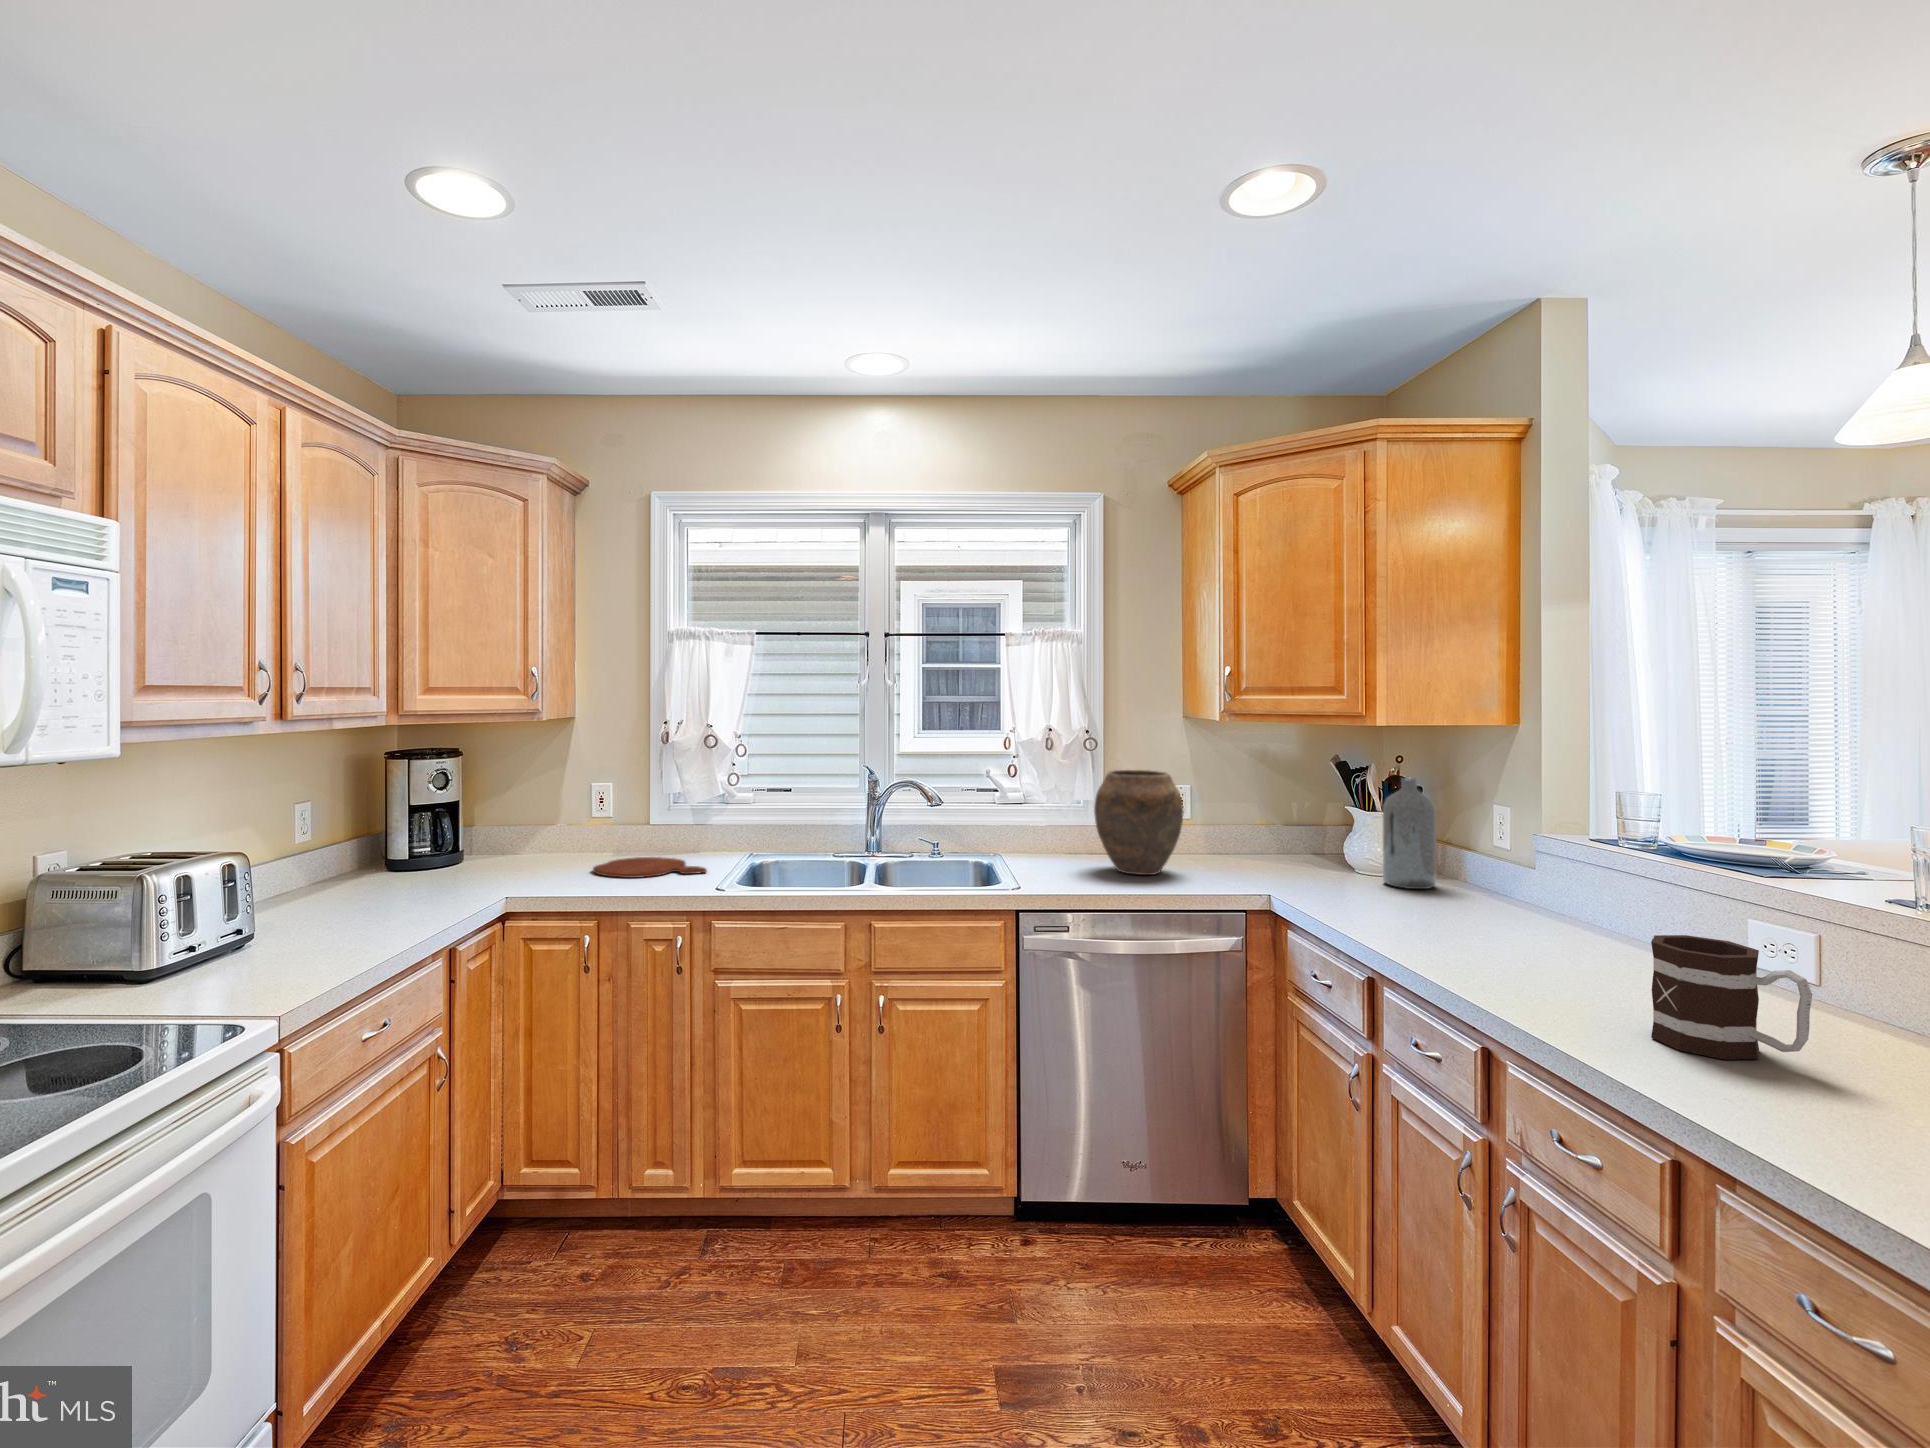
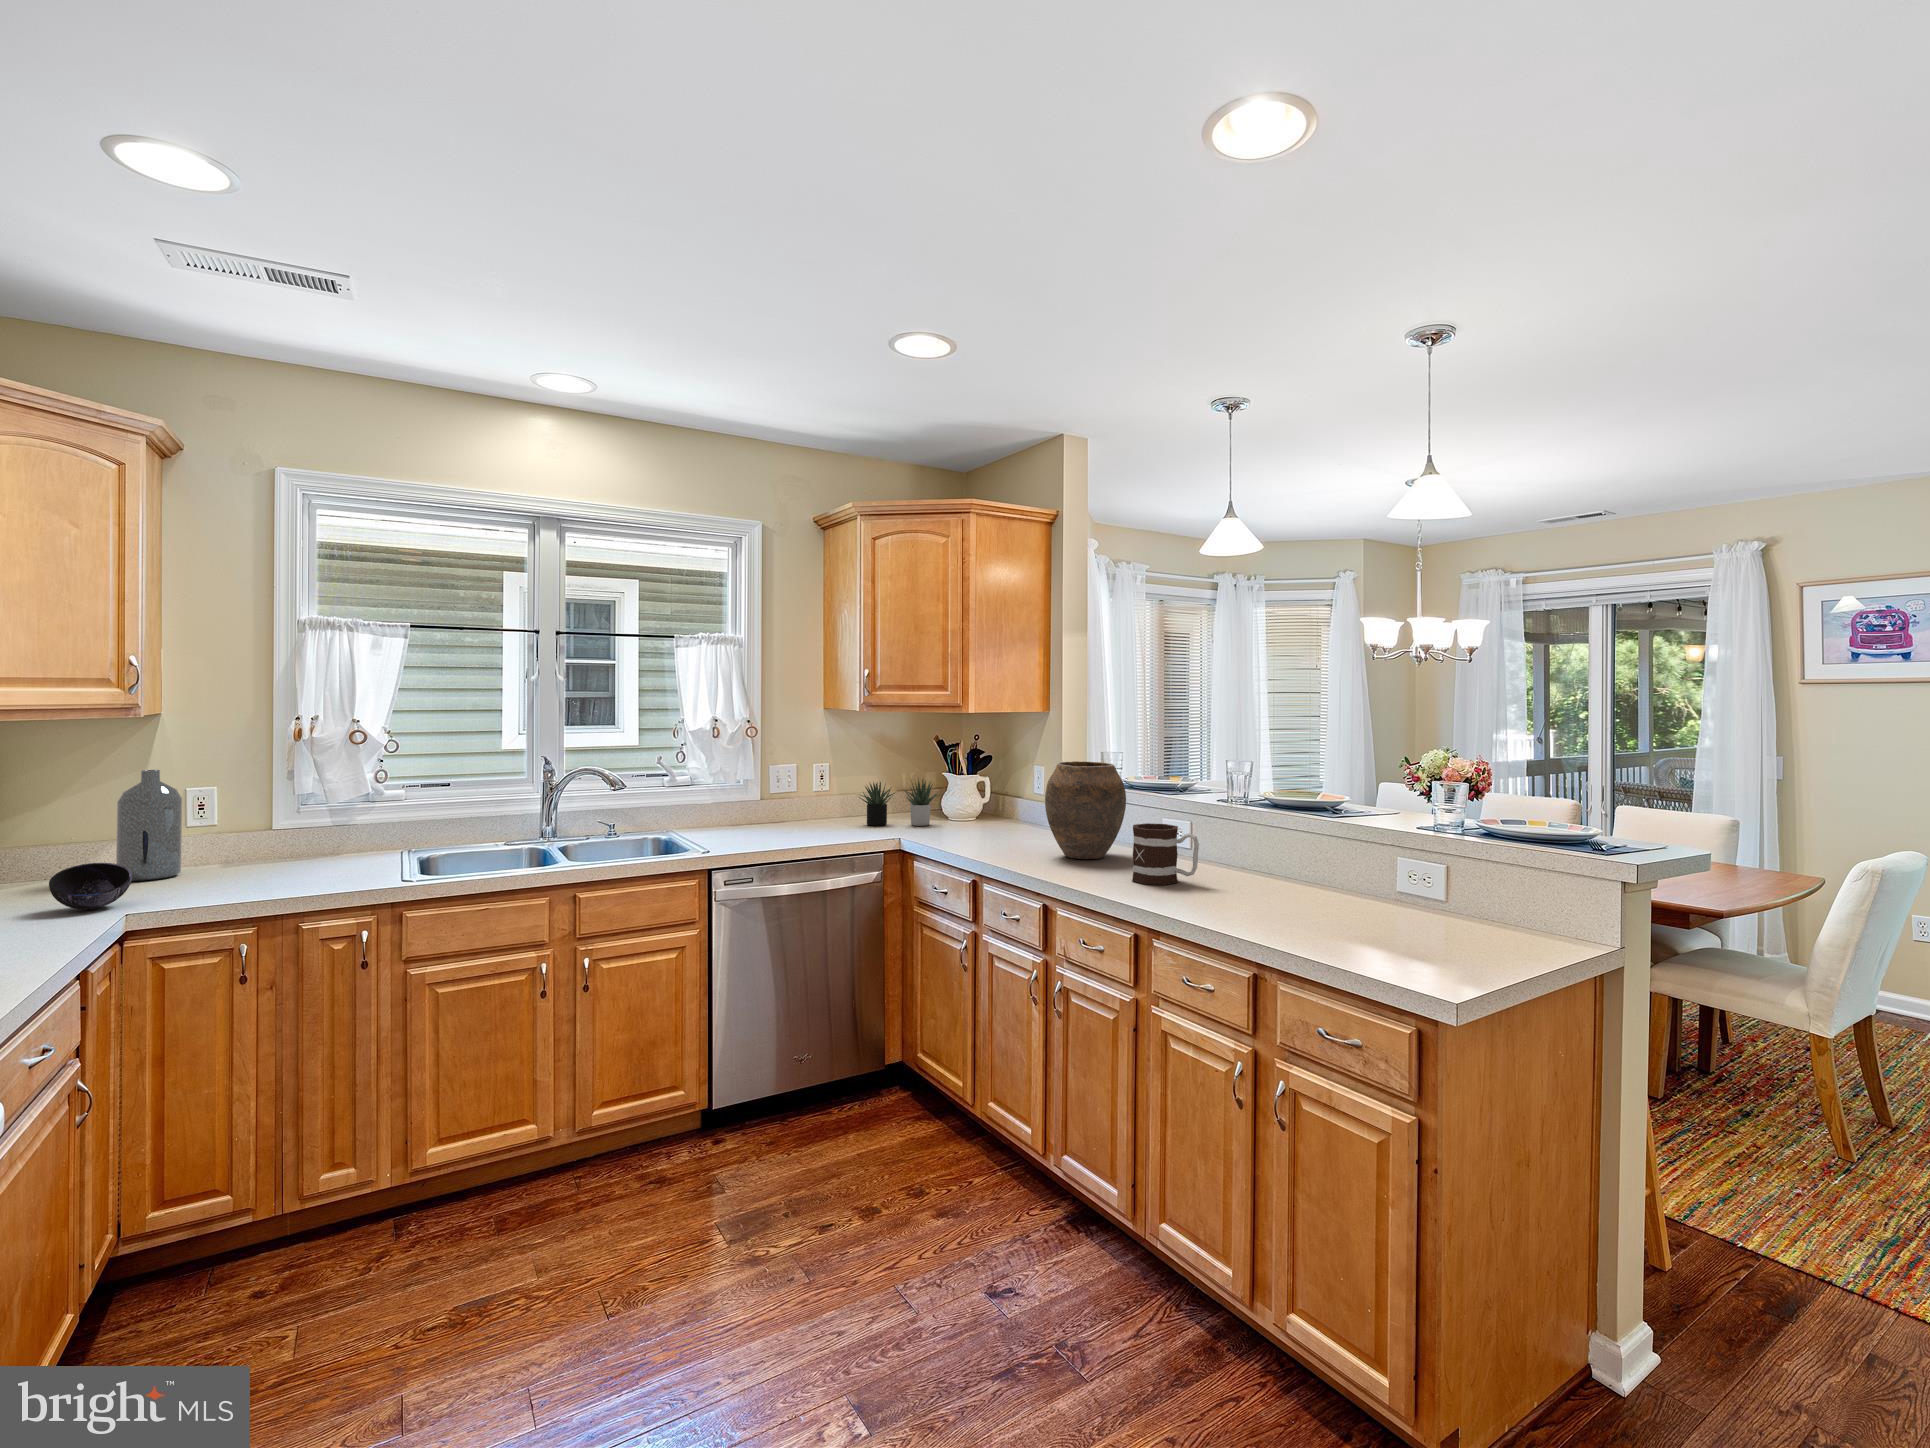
vase: present [1094,770,1184,875] -> present [1045,761,1126,859]
bottle: present [1383,778,1436,889] -> present [116,770,182,881]
succulent plant: none [1223,809,1343,877] -> present [859,778,939,826]
bowl: none [459,849,515,890] -> present [49,863,132,909]
cutting board: present [593,857,707,878] -> none [218,861,372,883]

